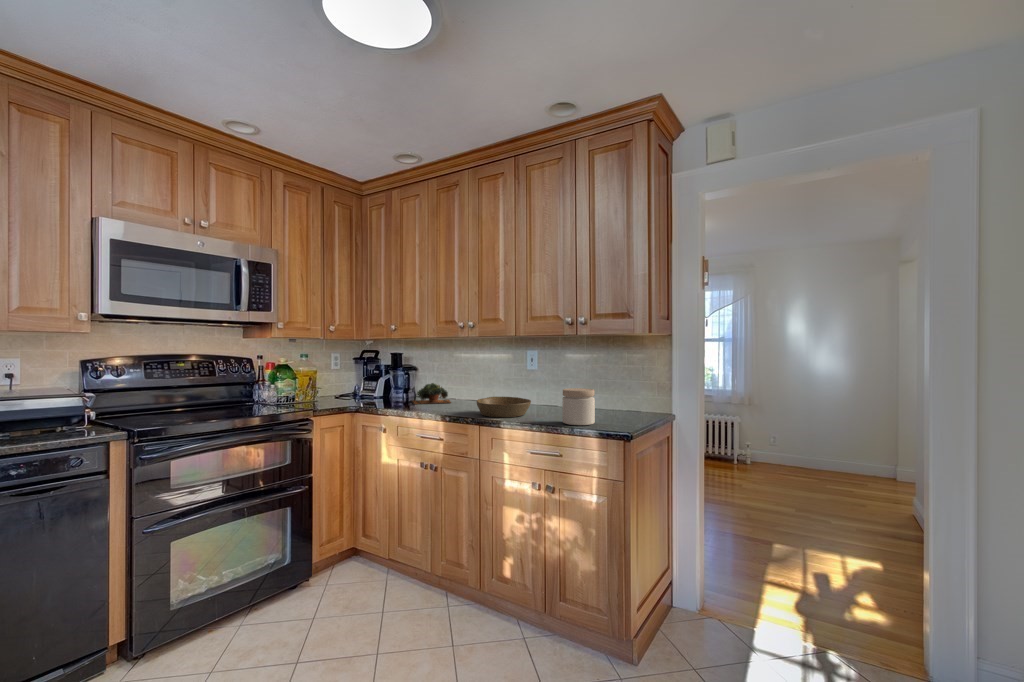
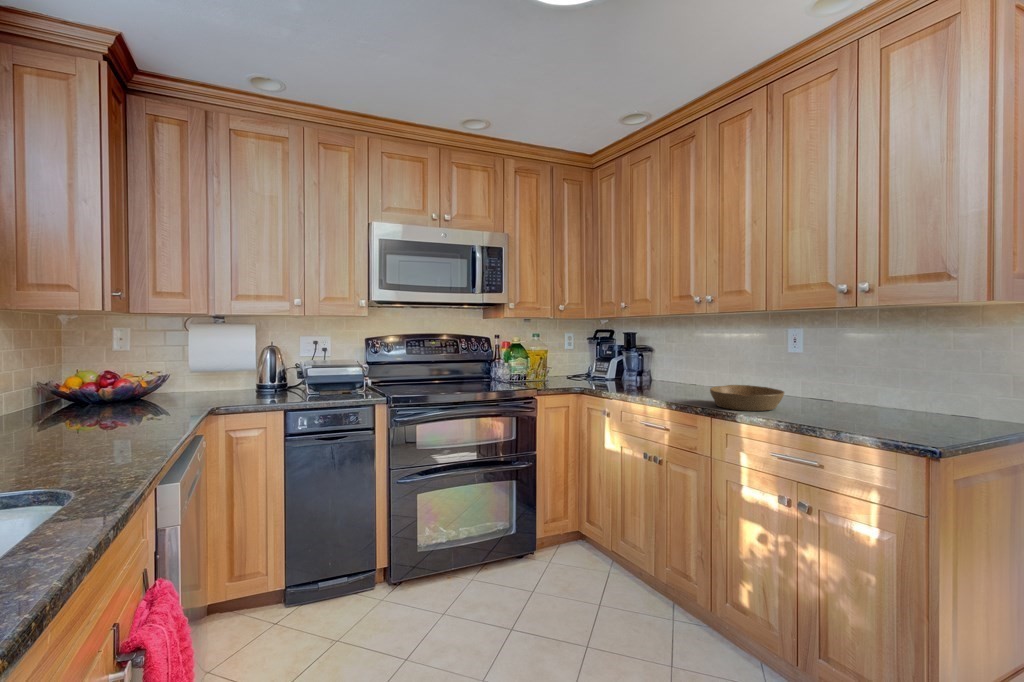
succulent plant: present [411,383,451,404] -> none [642,366,687,390]
jar: present [562,388,595,425] -> none [825,378,878,429]

